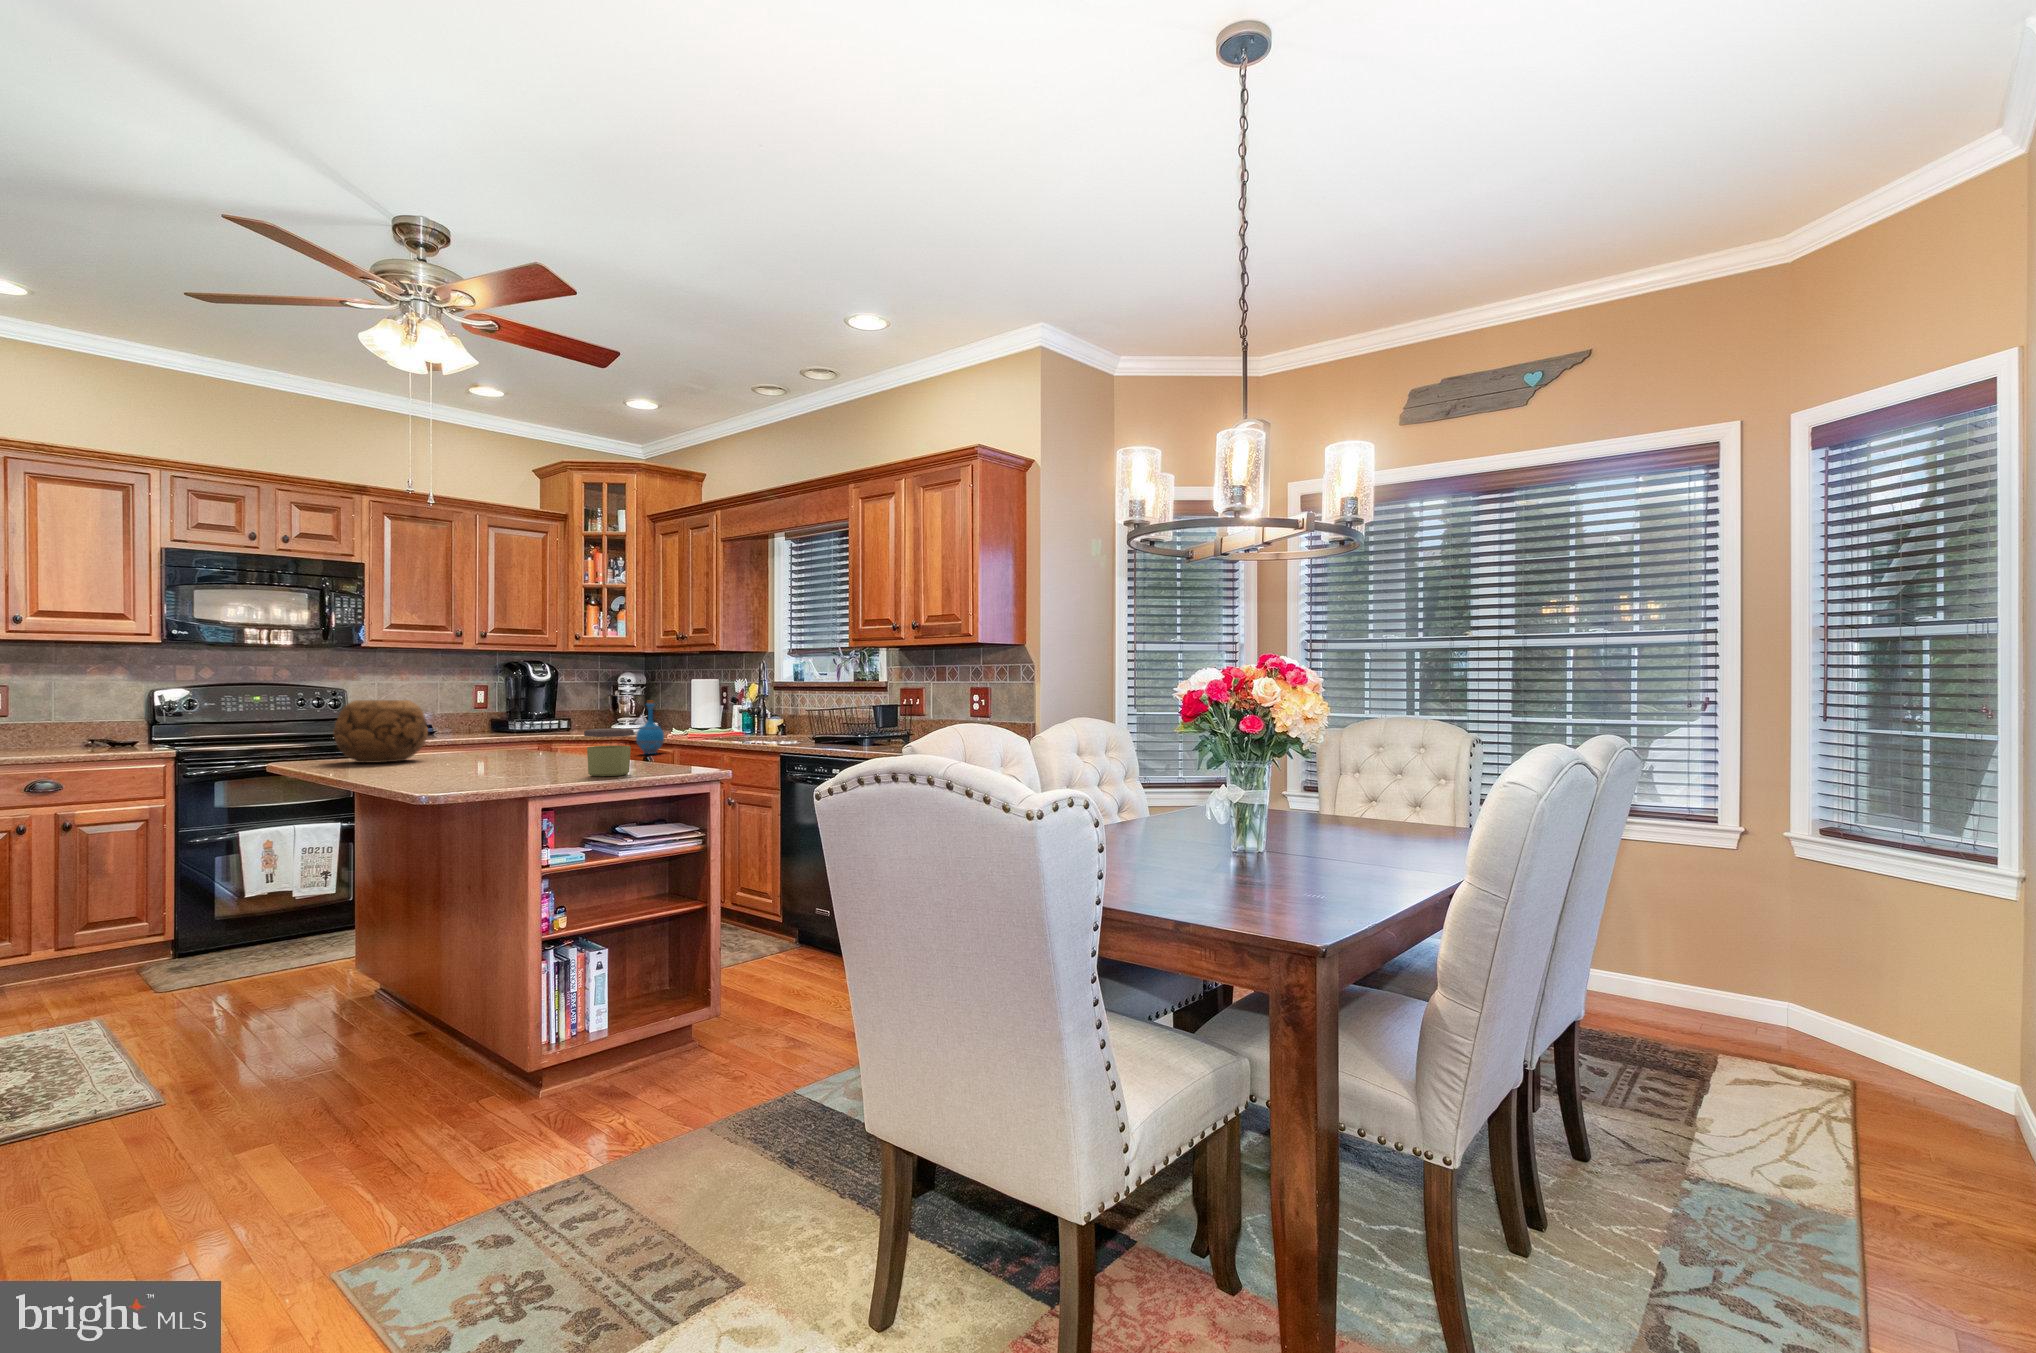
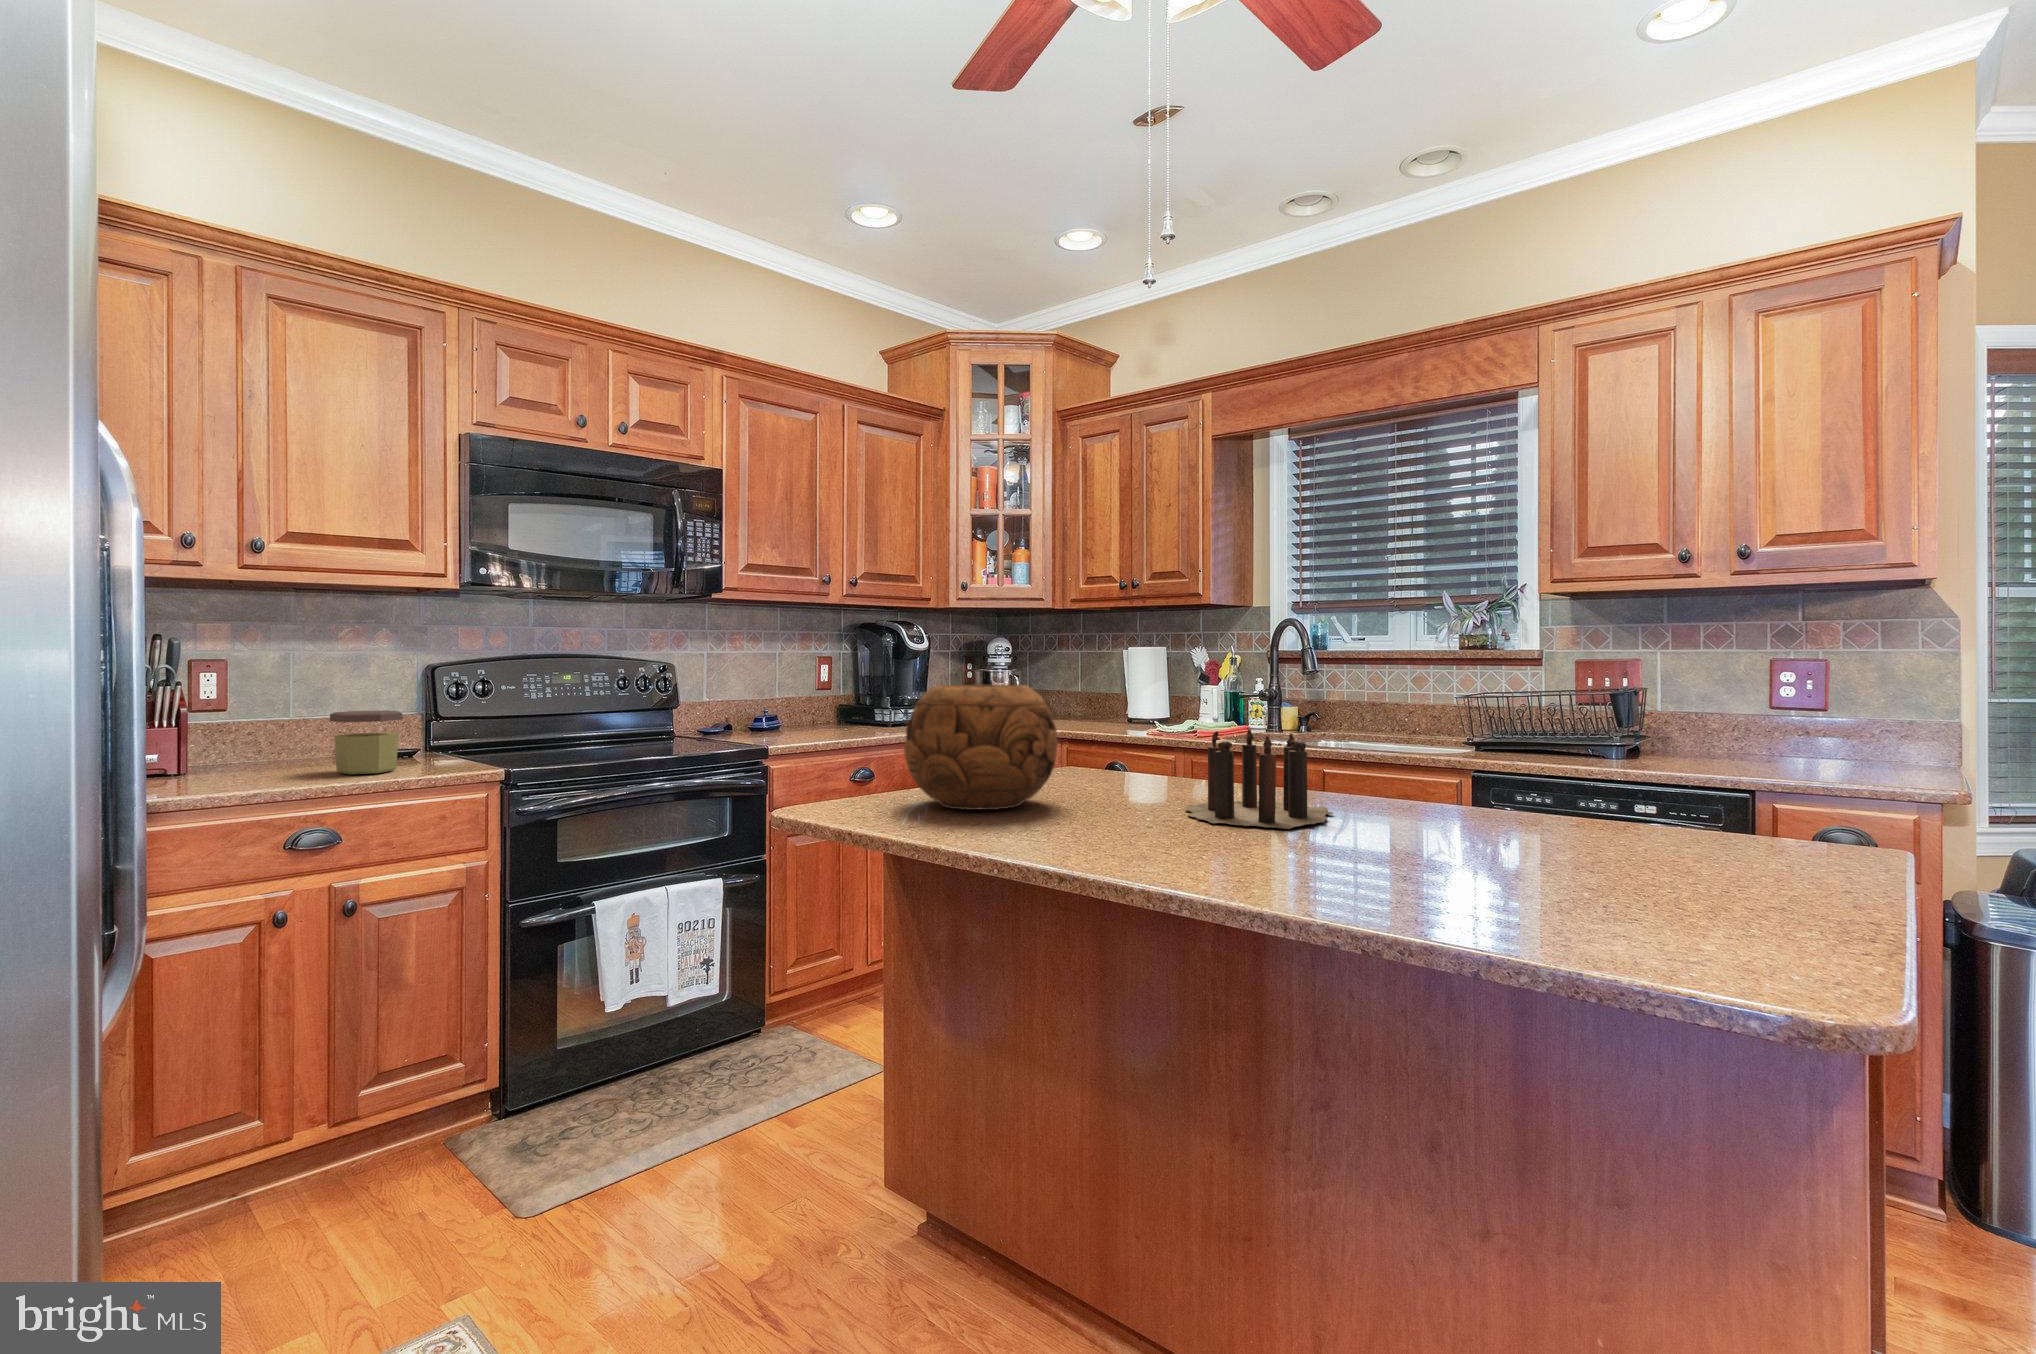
bottle: present [636,701,664,754] -> none [1089,681,1129,761]
candle: none [459,722,549,767] -> present [1185,728,1333,829]
jar: present [584,728,634,776] -> present [330,710,402,774]

